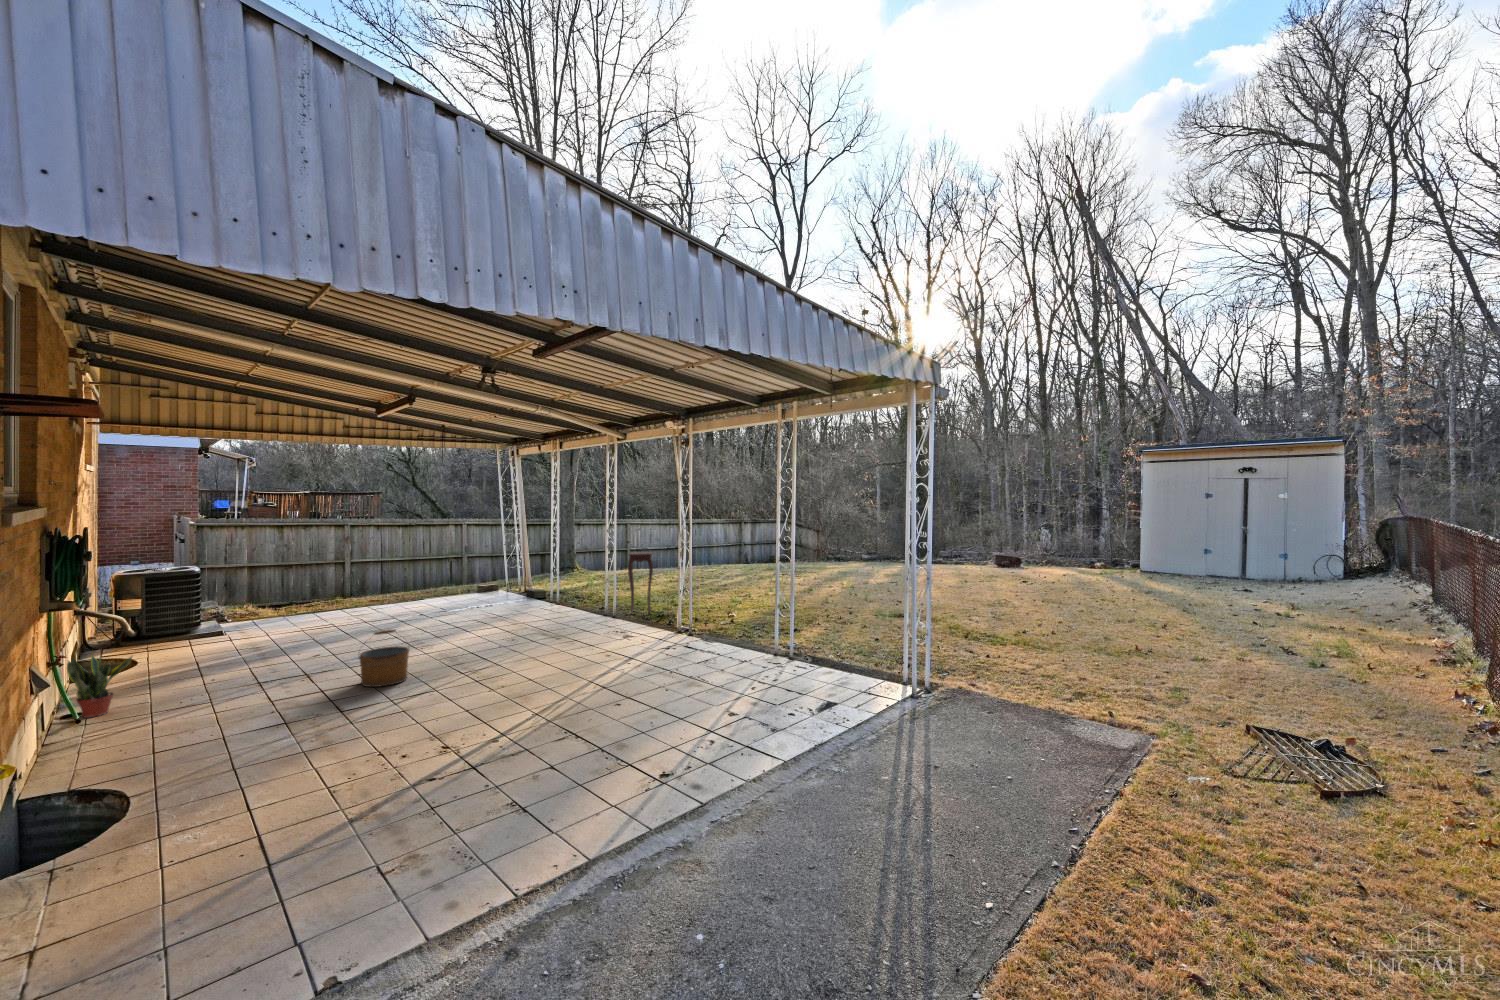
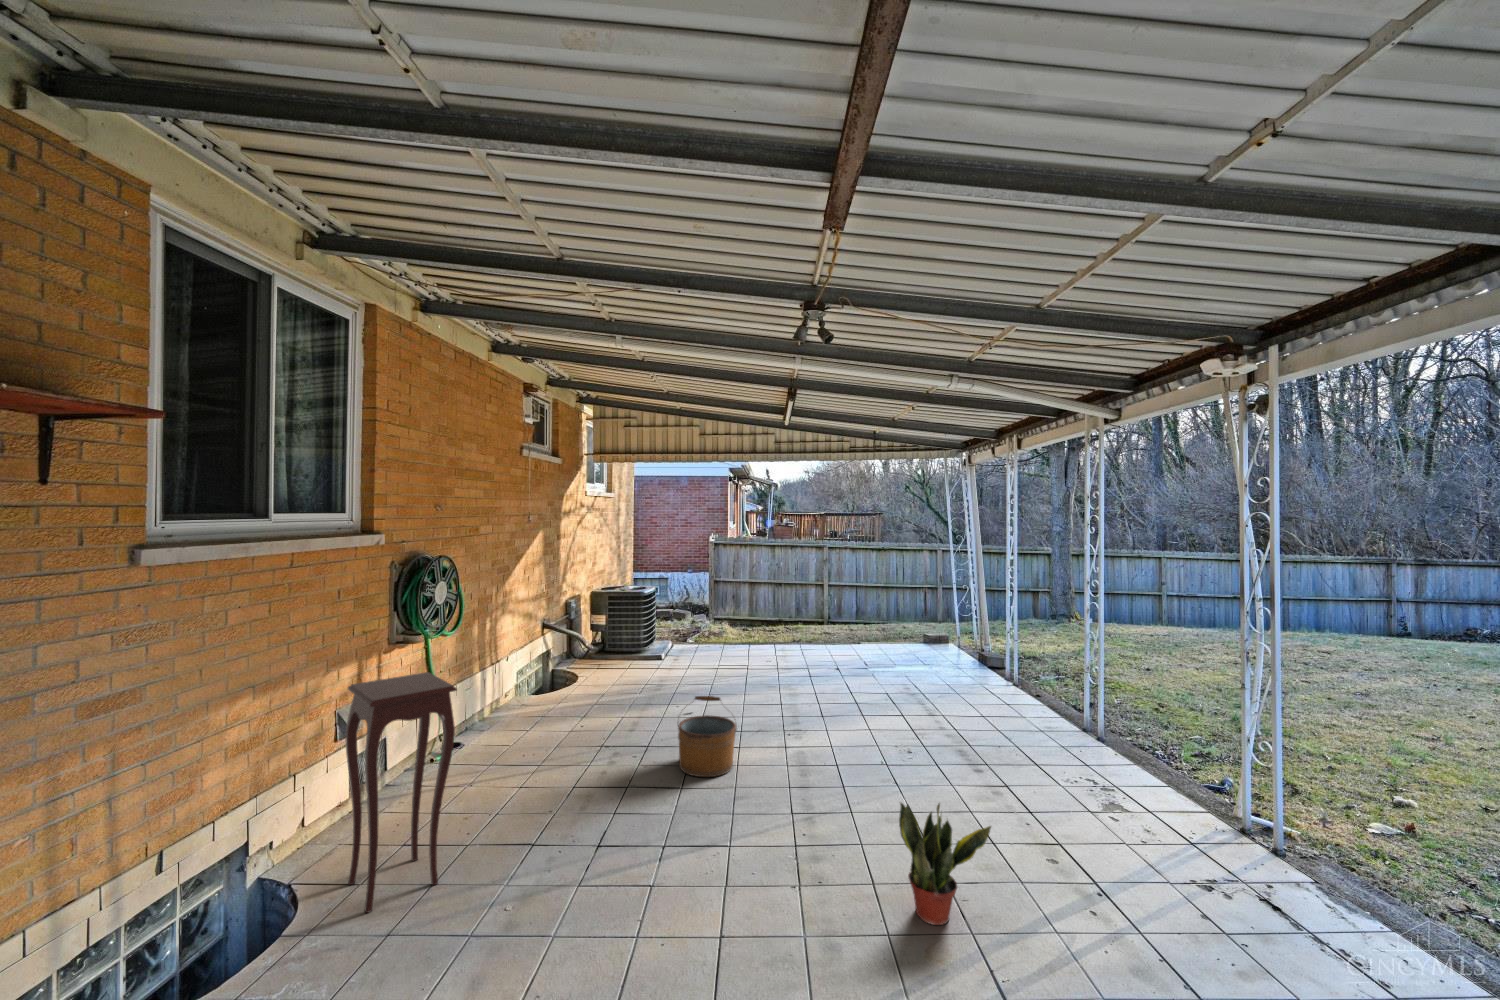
side table: present [628,552,653,613] -> present [345,672,457,913]
potted plant: present [67,653,132,718] -> present [899,802,991,925]

